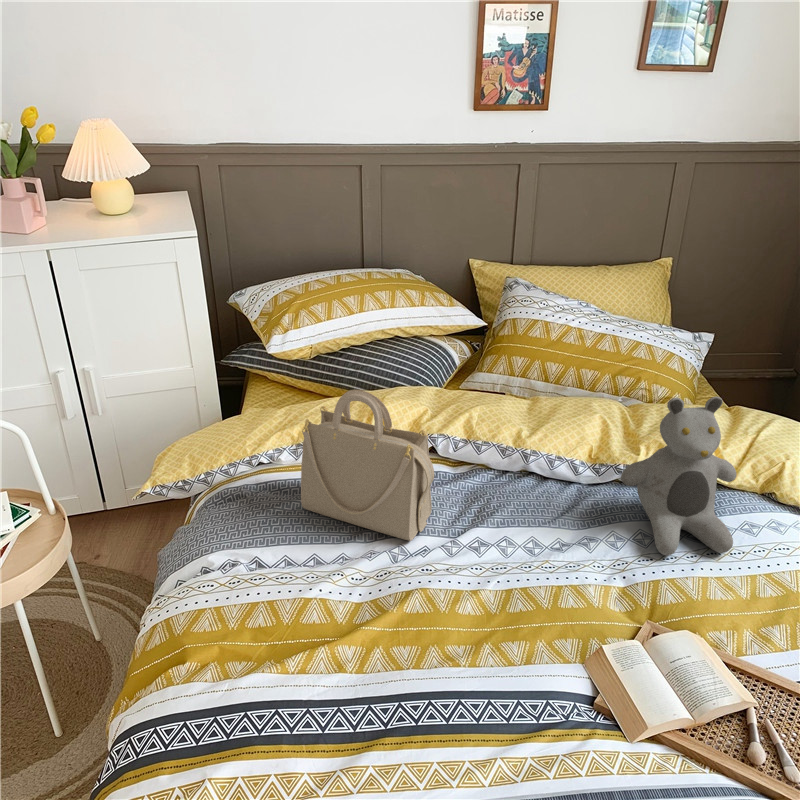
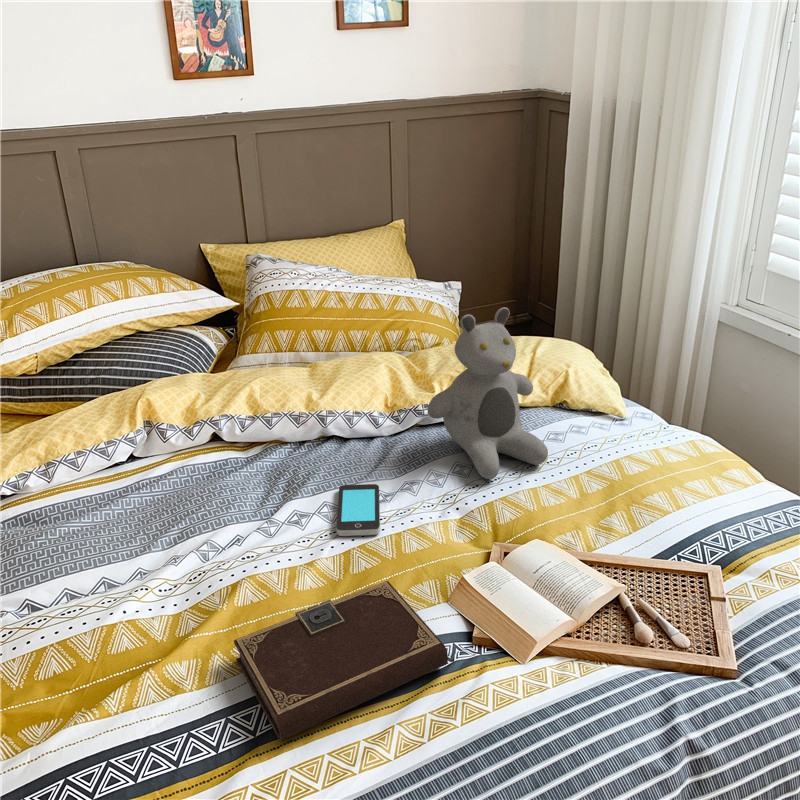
handbag: present [301,390,434,541] -> none [56,365,234,532]
smartphone: none [507,525,558,581] -> present [336,484,380,536]
notebook: none [392,629,562,738] -> present [234,581,448,741]

